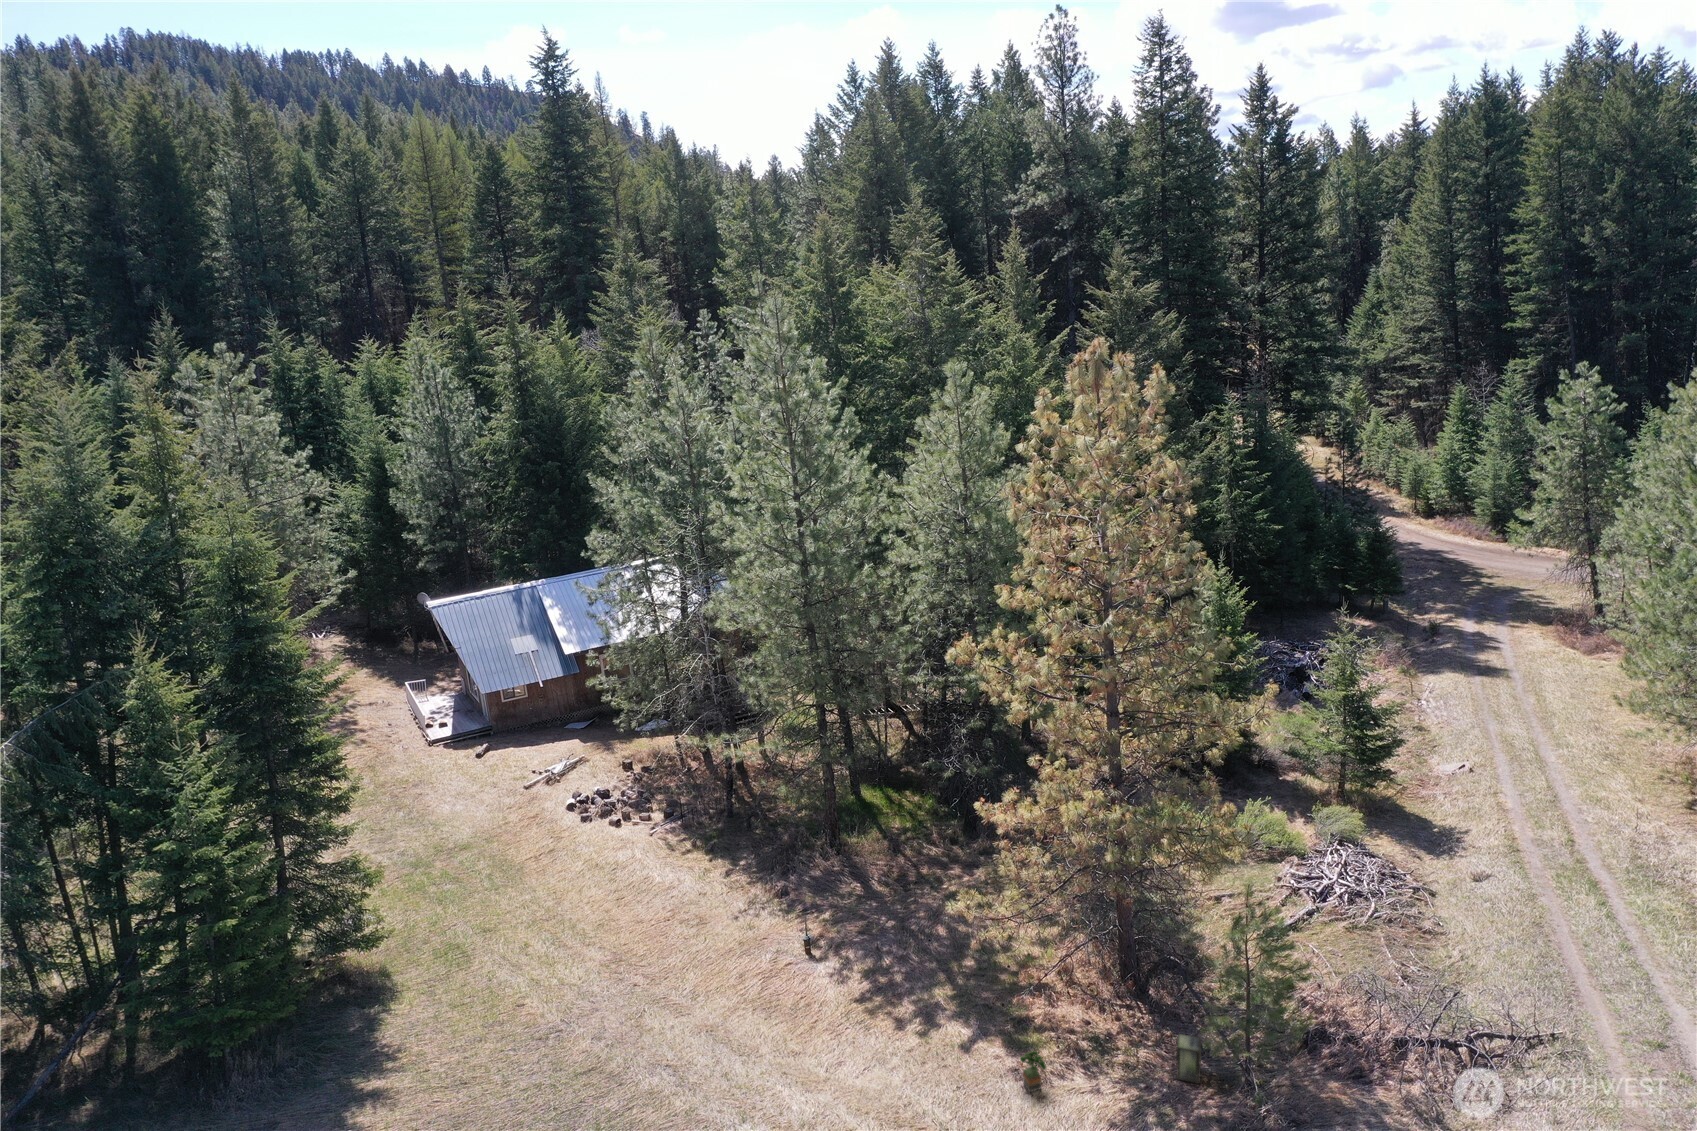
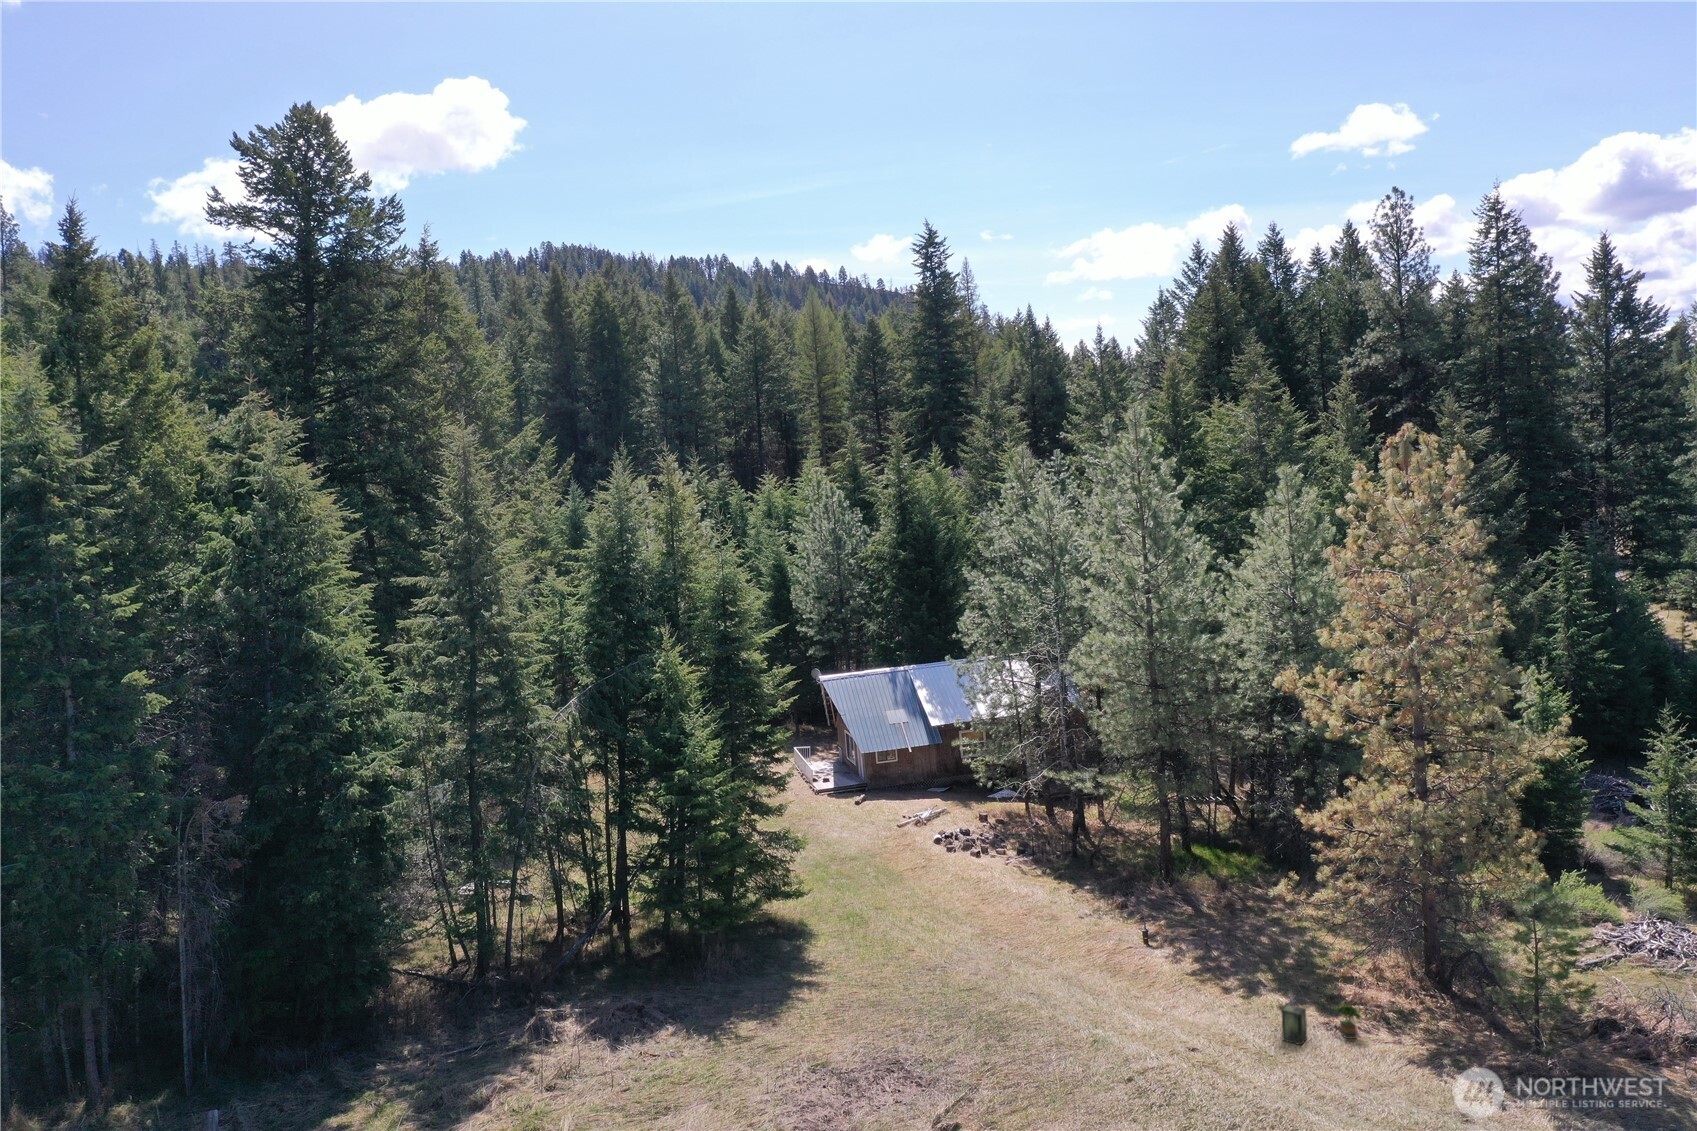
storage box: present [1176,1034,1201,1084] -> present [1281,1004,1307,1045]

